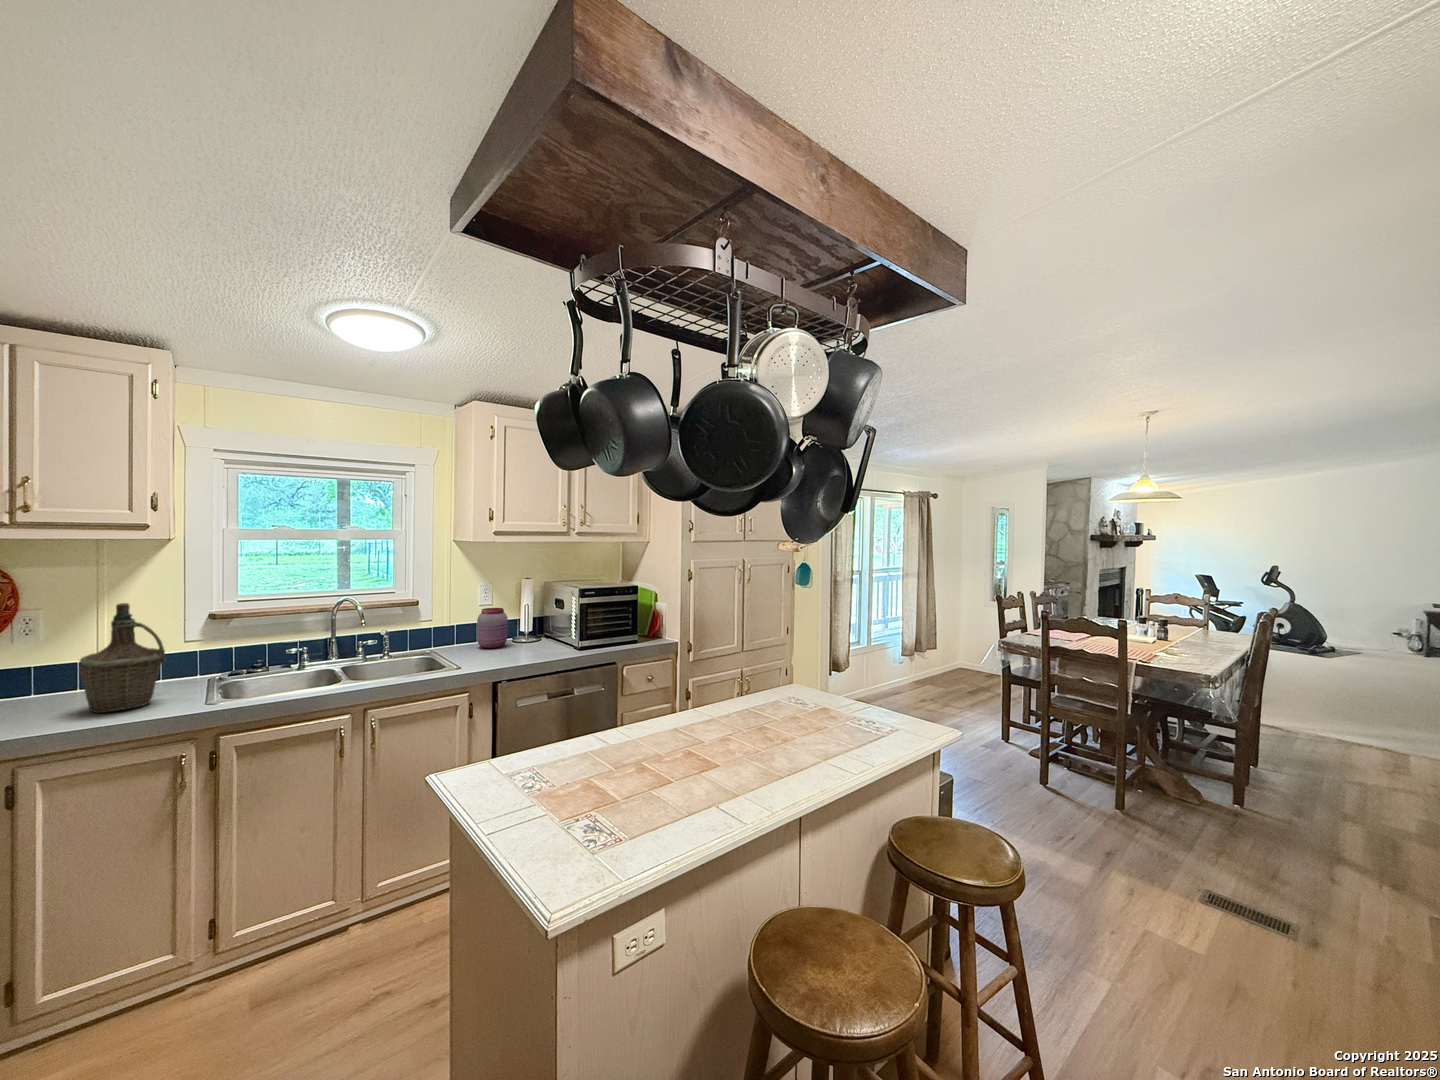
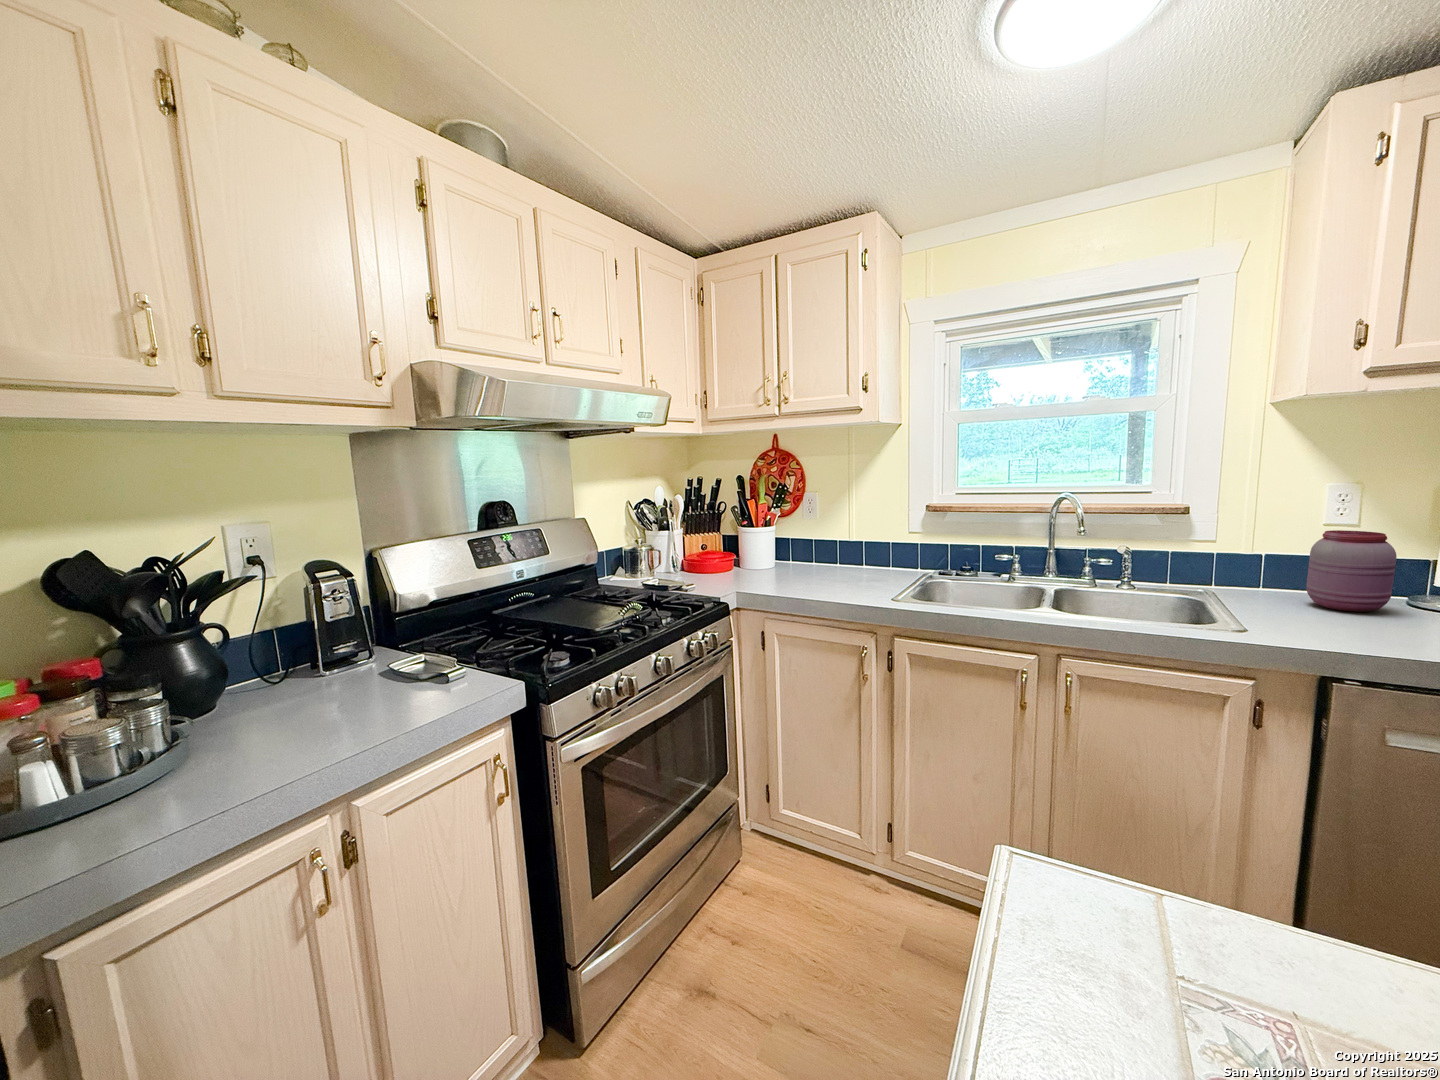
bottle: present [80,603,166,713] -> none [817,485,873,586]

